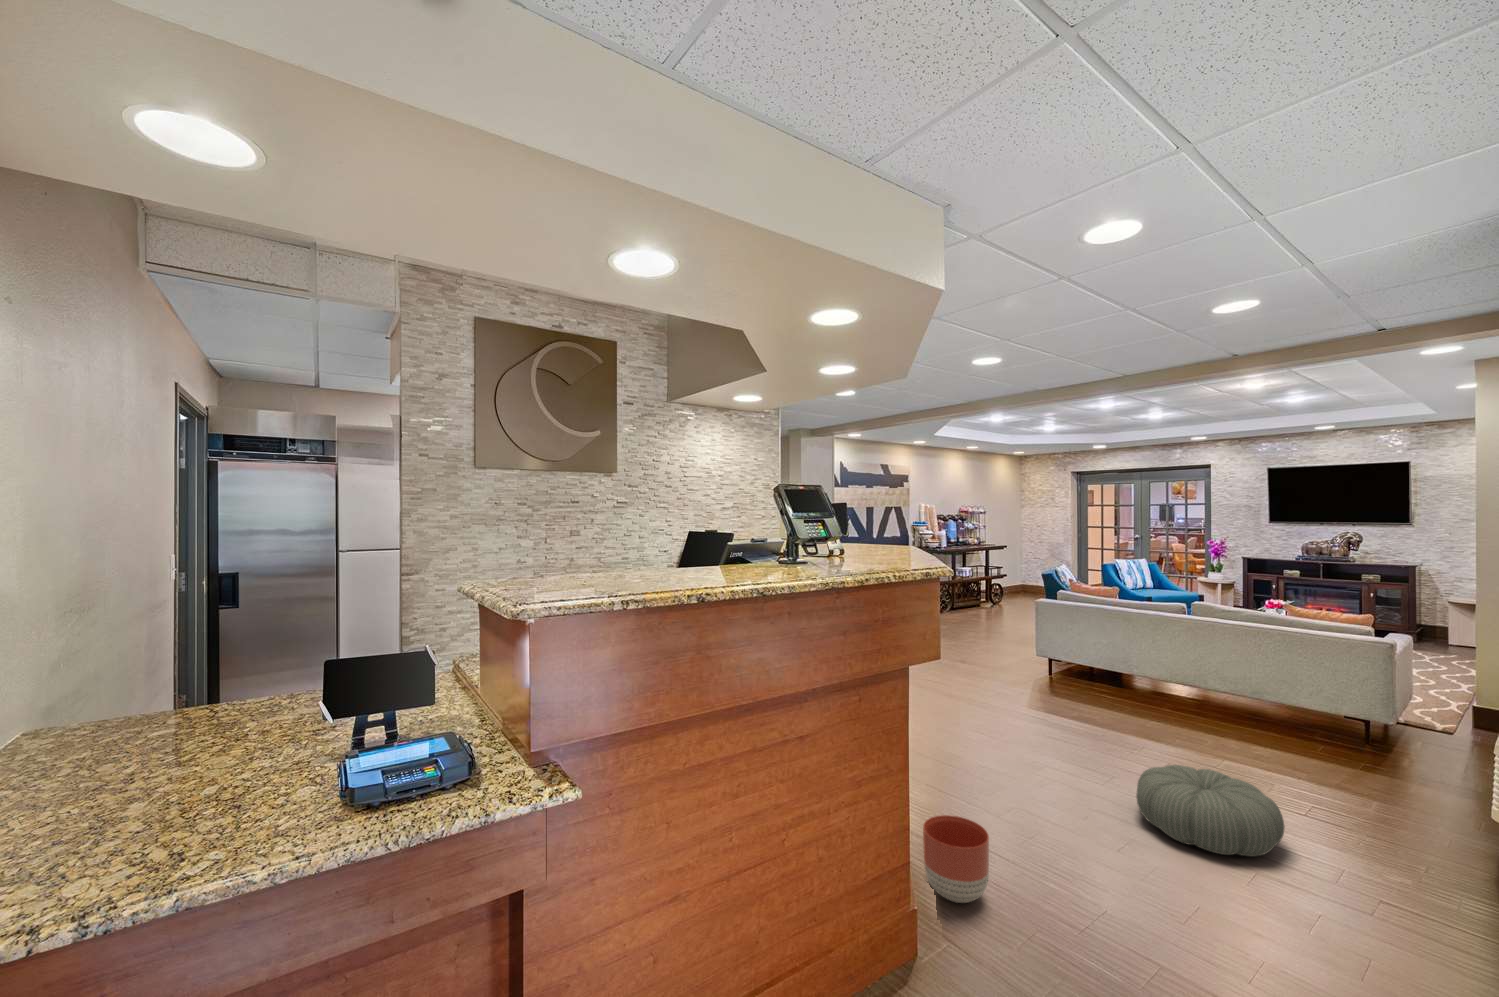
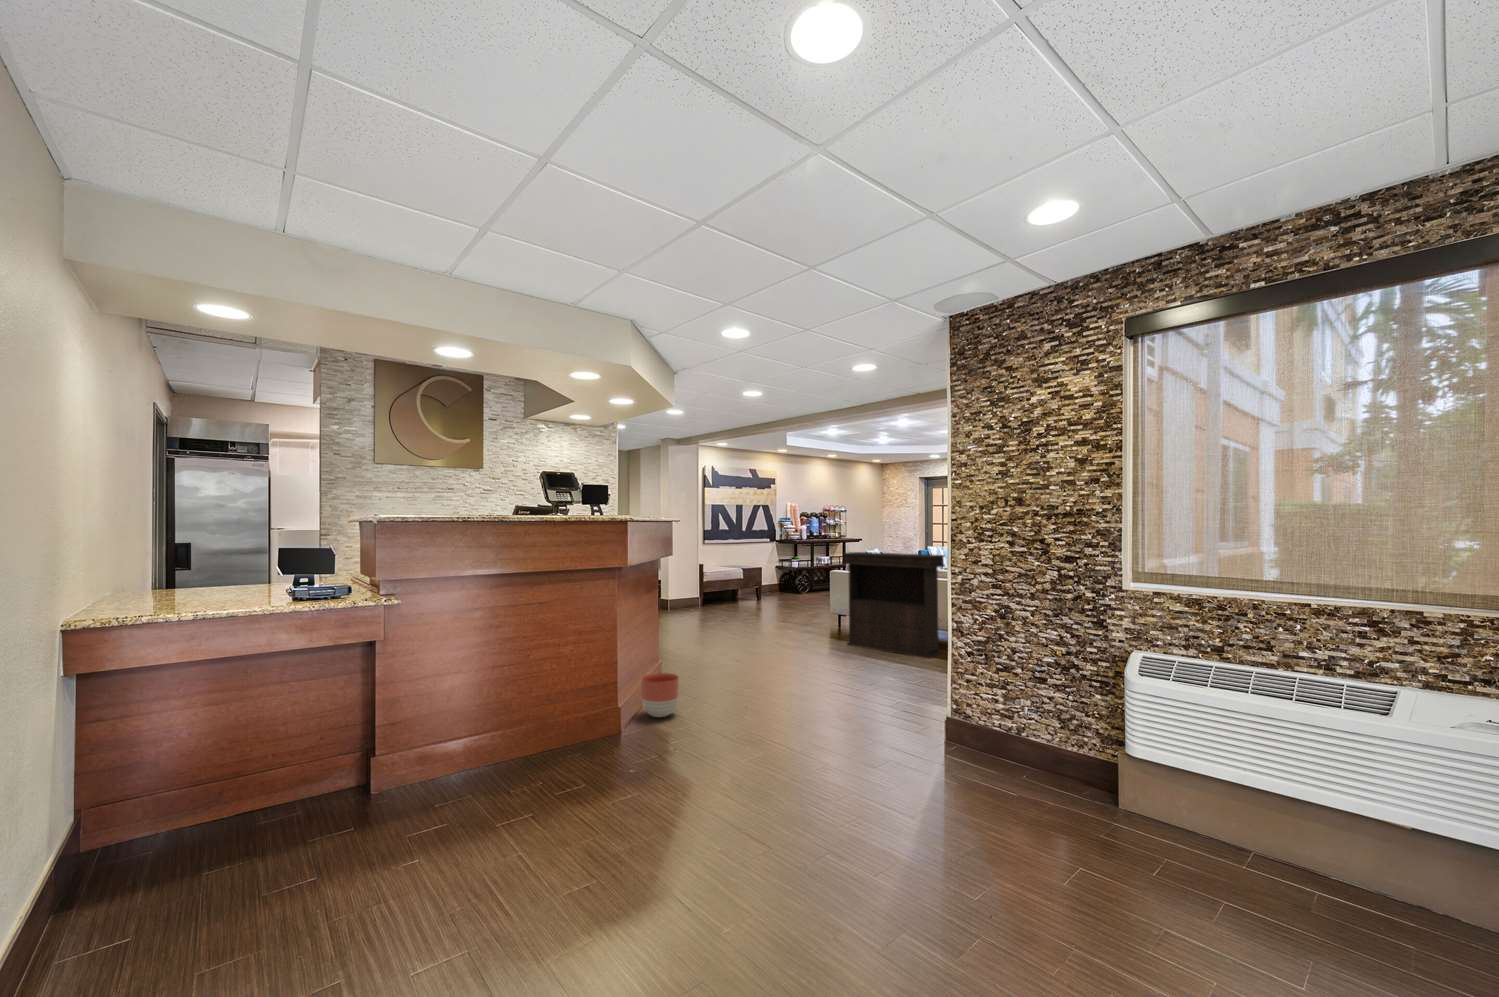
console table: none [1083,580,1260,745] -> present [843,552,945,658]
pouf: present [1136,765,1284,856] -> none [805,656,879,699]

